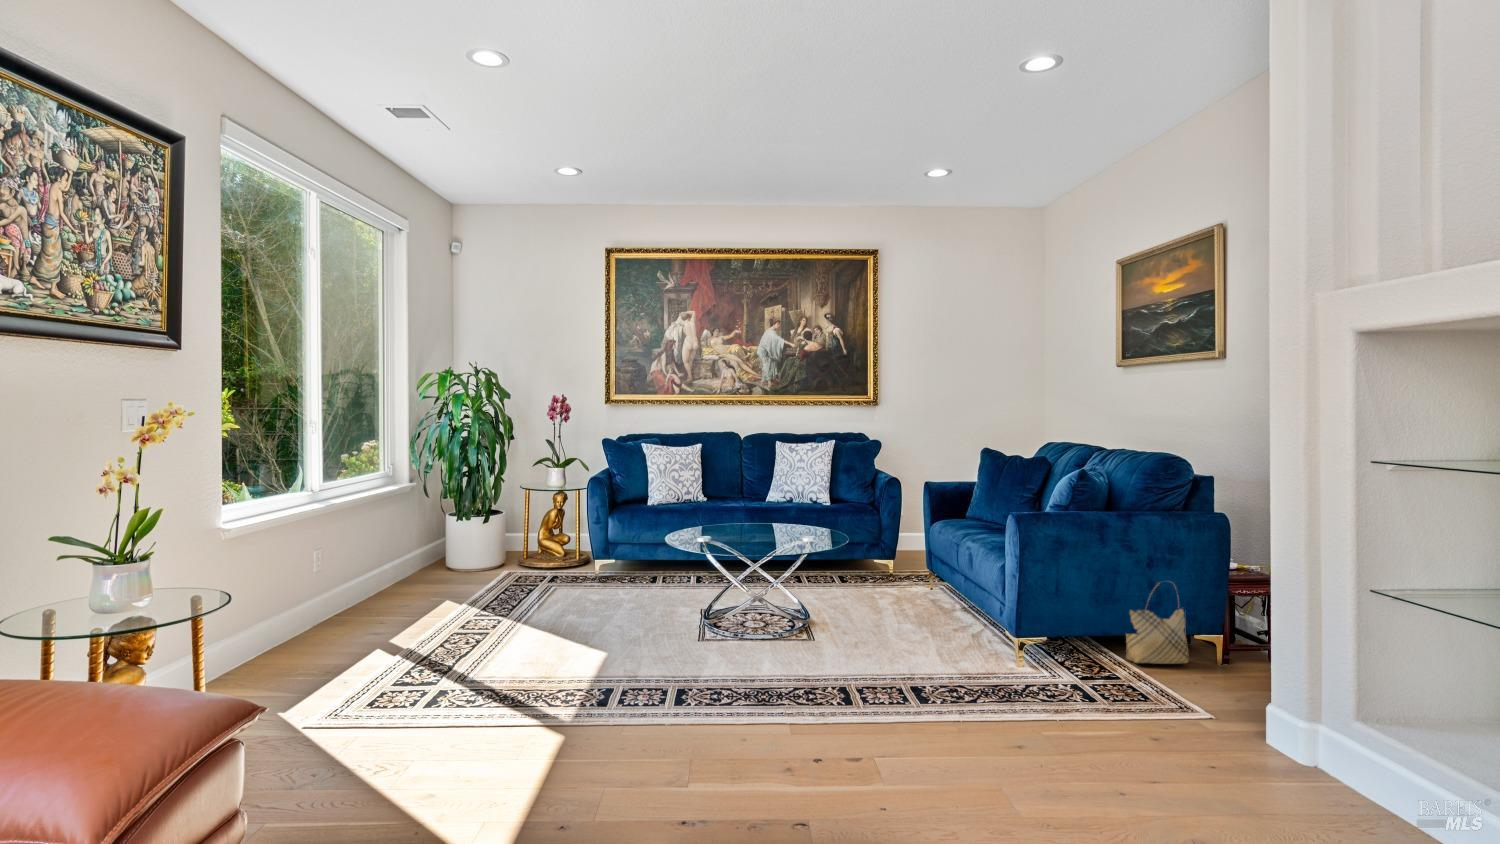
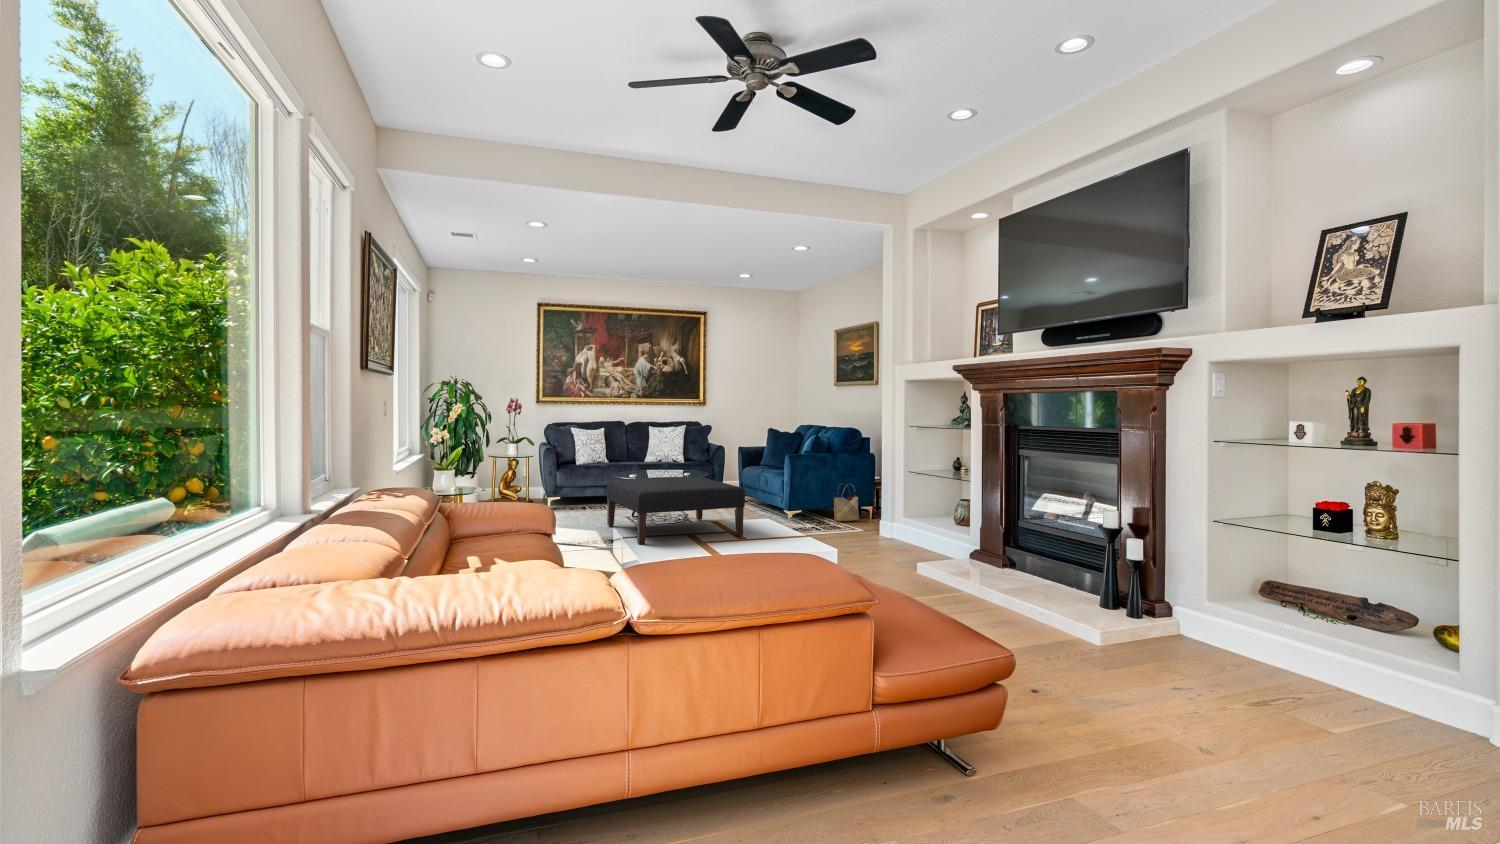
ottoman: none [638,548,904,722] -> present [607,477,745,544]

